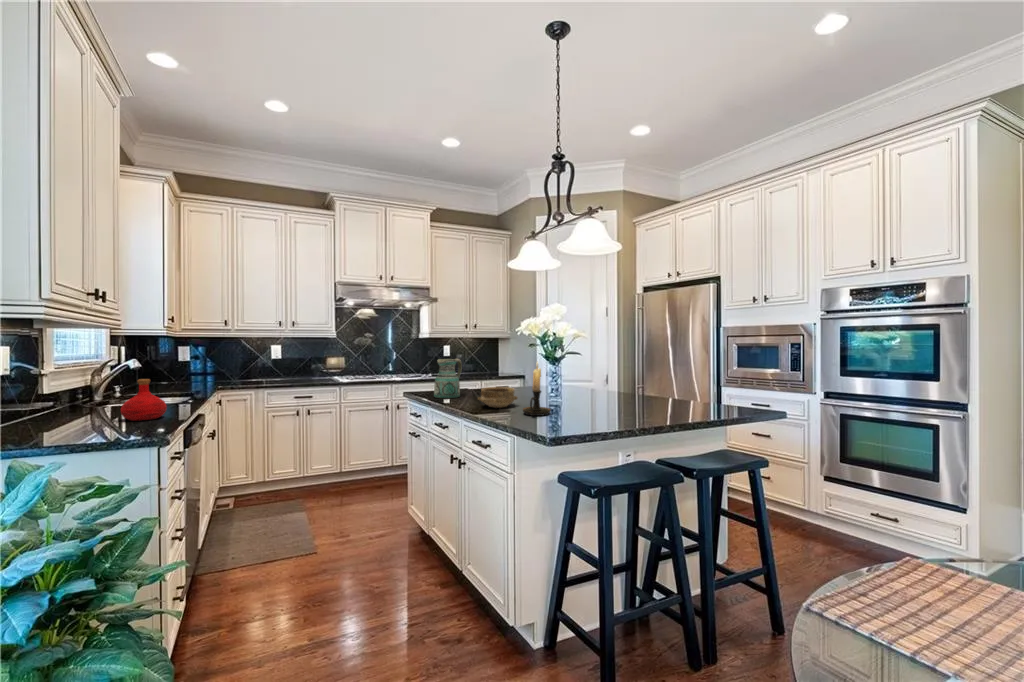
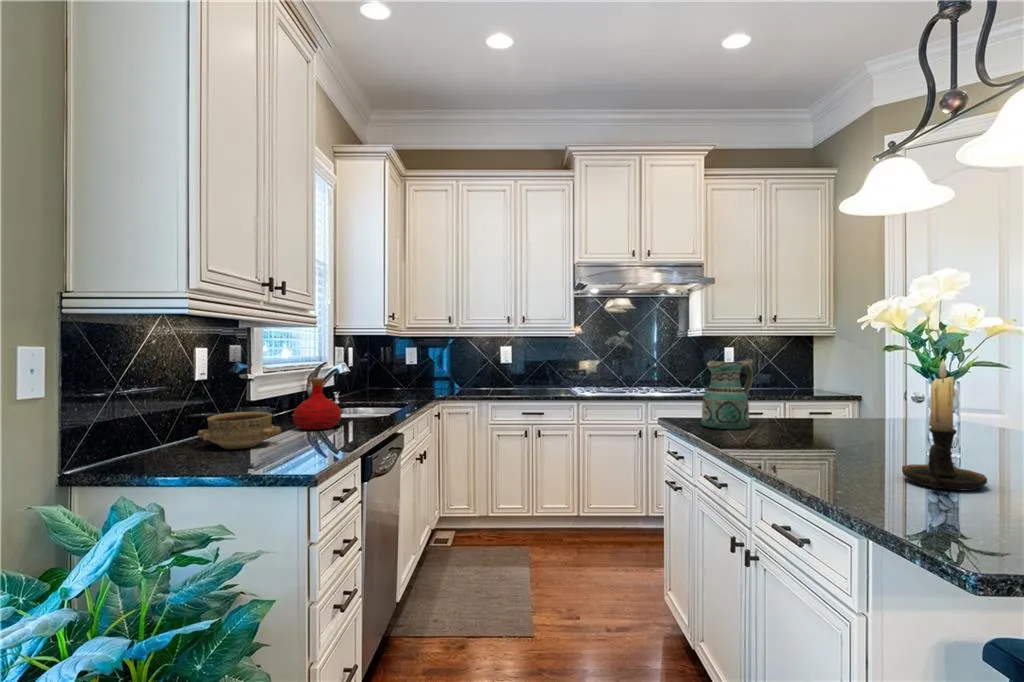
ceramic bowl: present [478,387,517,408] -> present [198,412,281,449]

